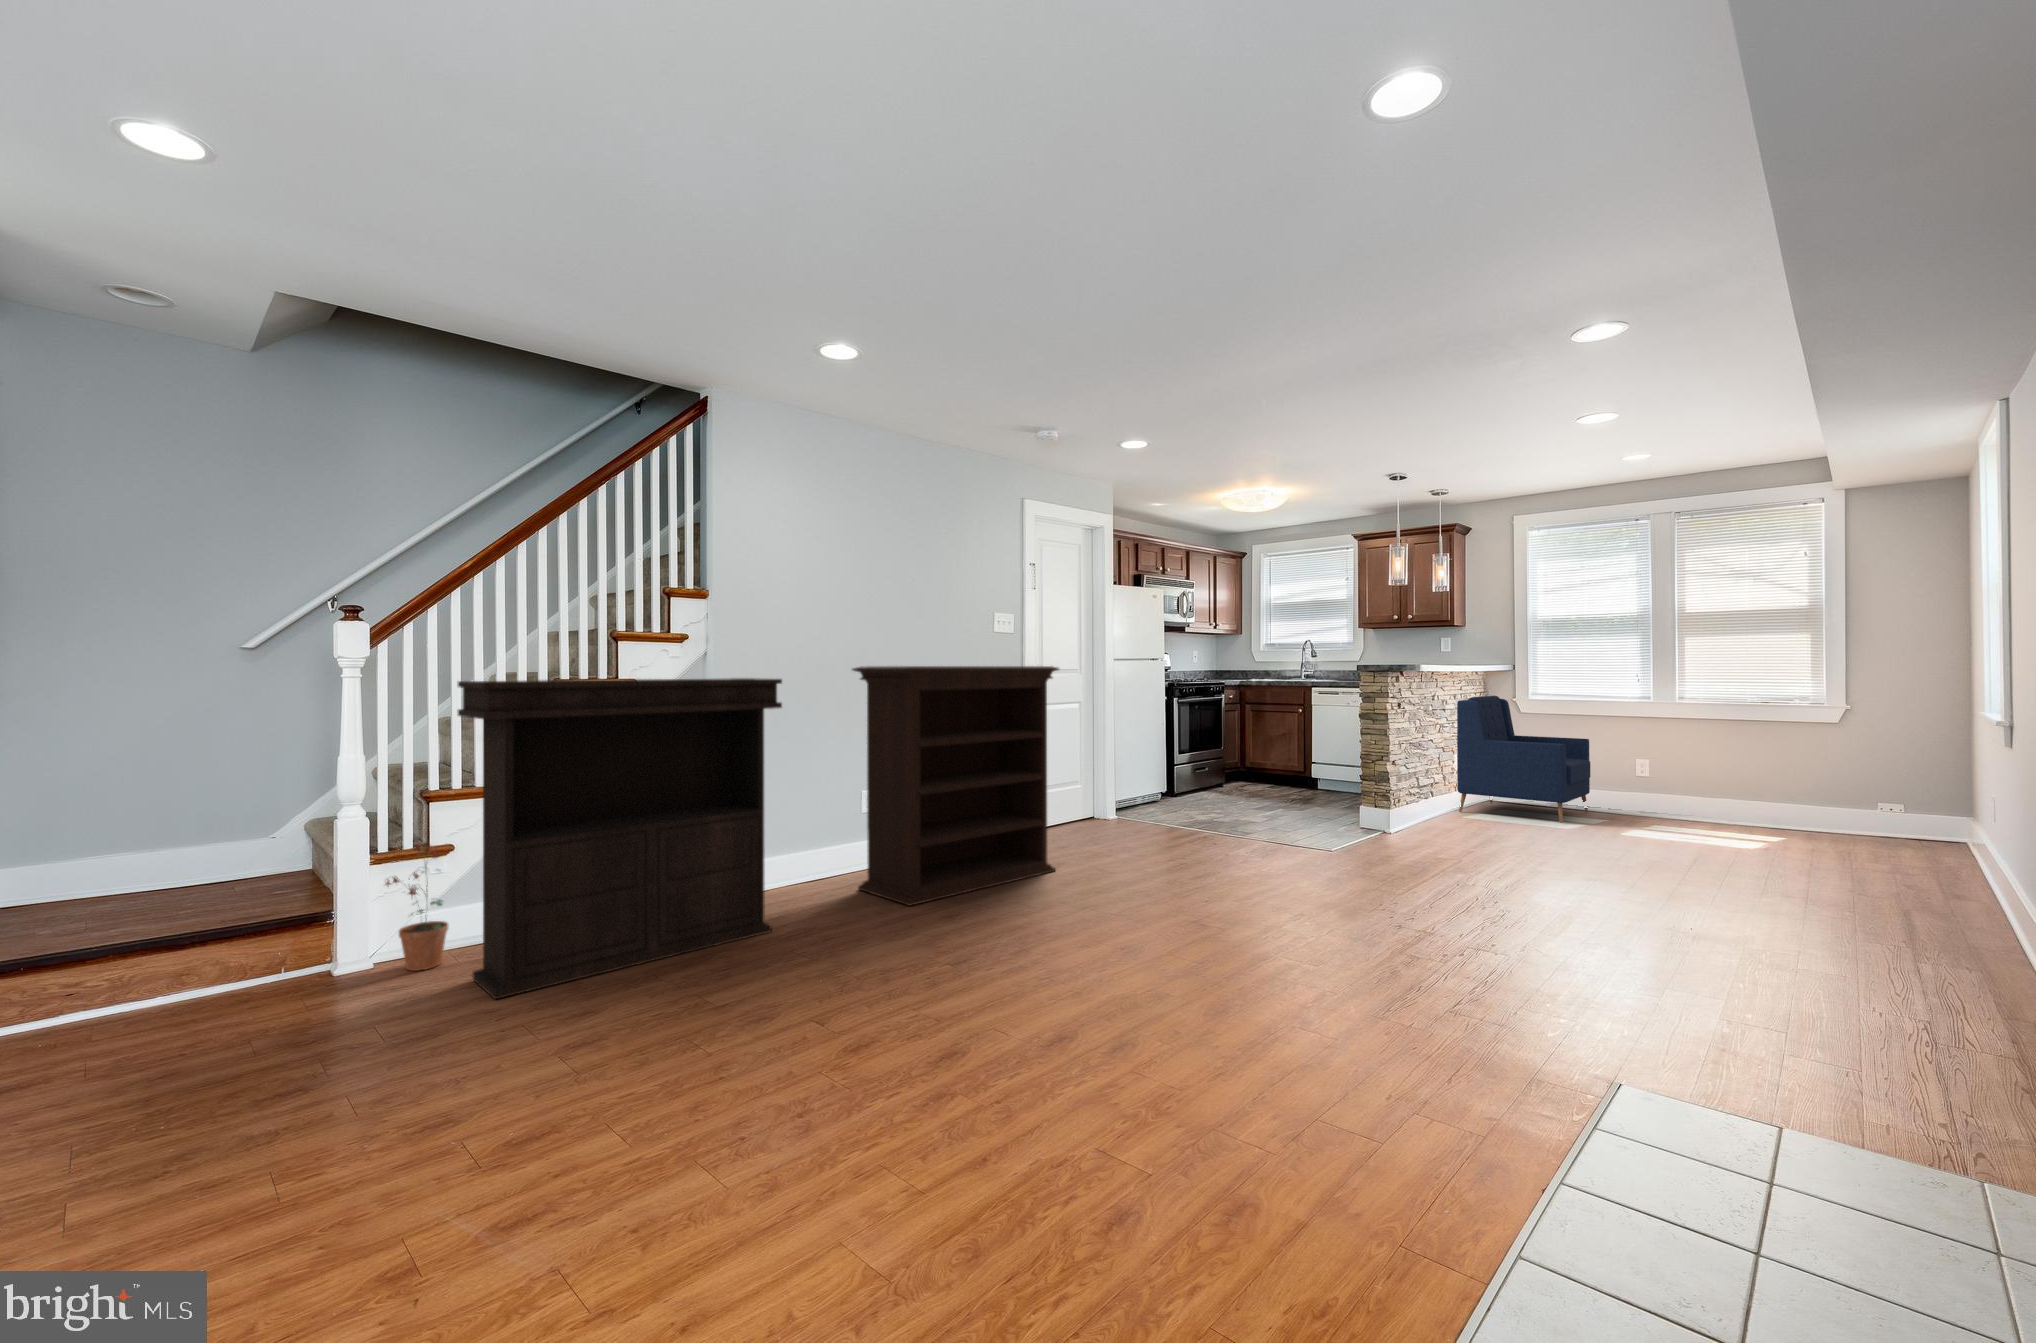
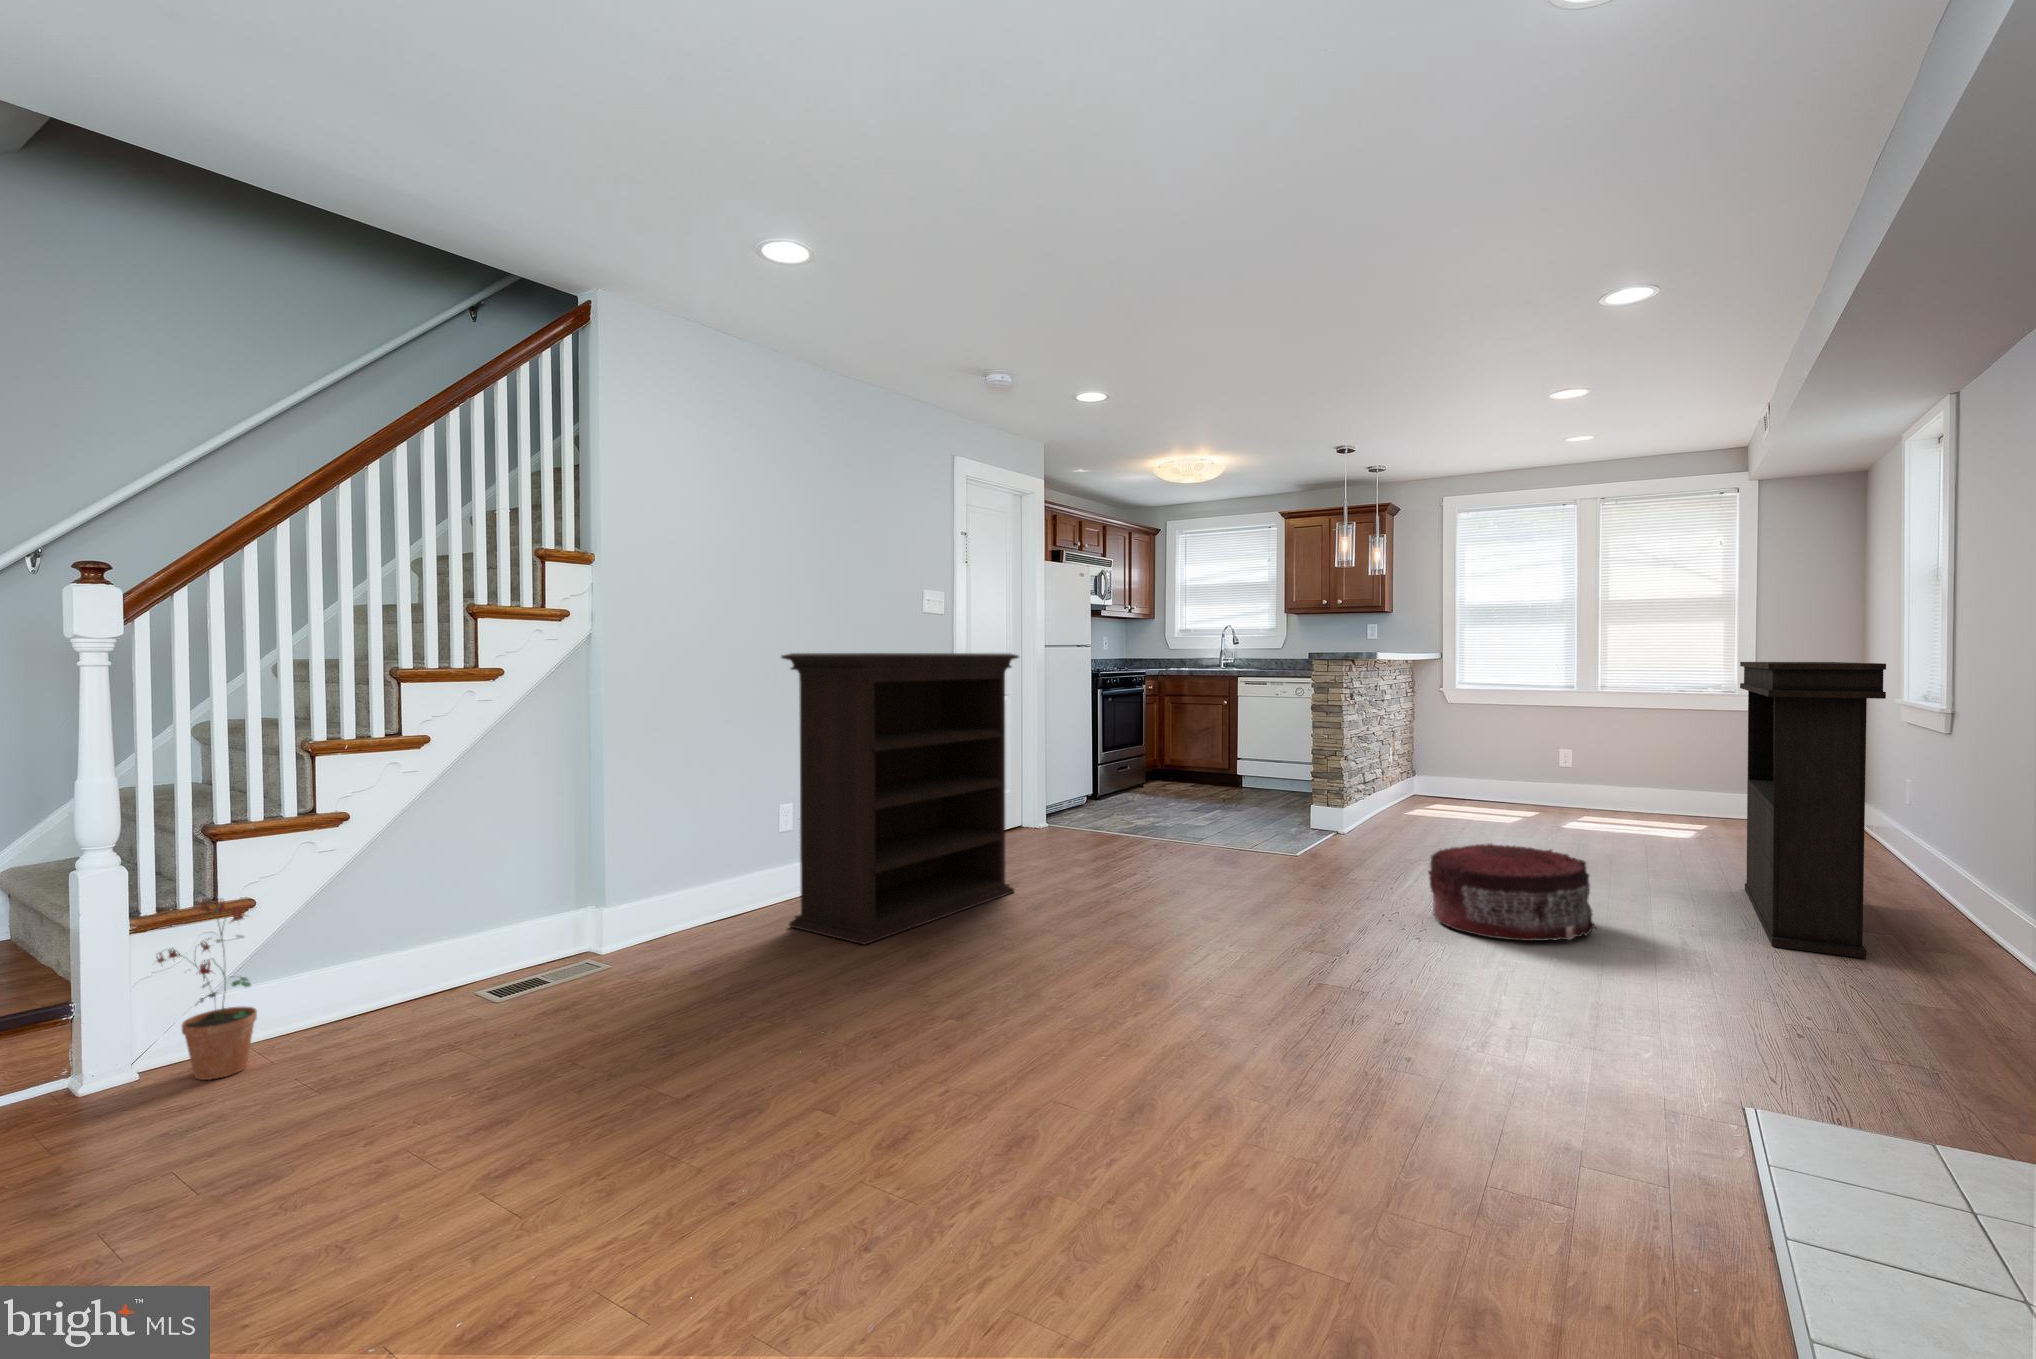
console table: present [458,678,782,999] -> present [1740,662,1886,958]
armchair: present [1457,696,1590,823] -> none [1395,685,1521,817]
pouf: none [1420,842,1579,934] -> present [1428,844,1595,941]

